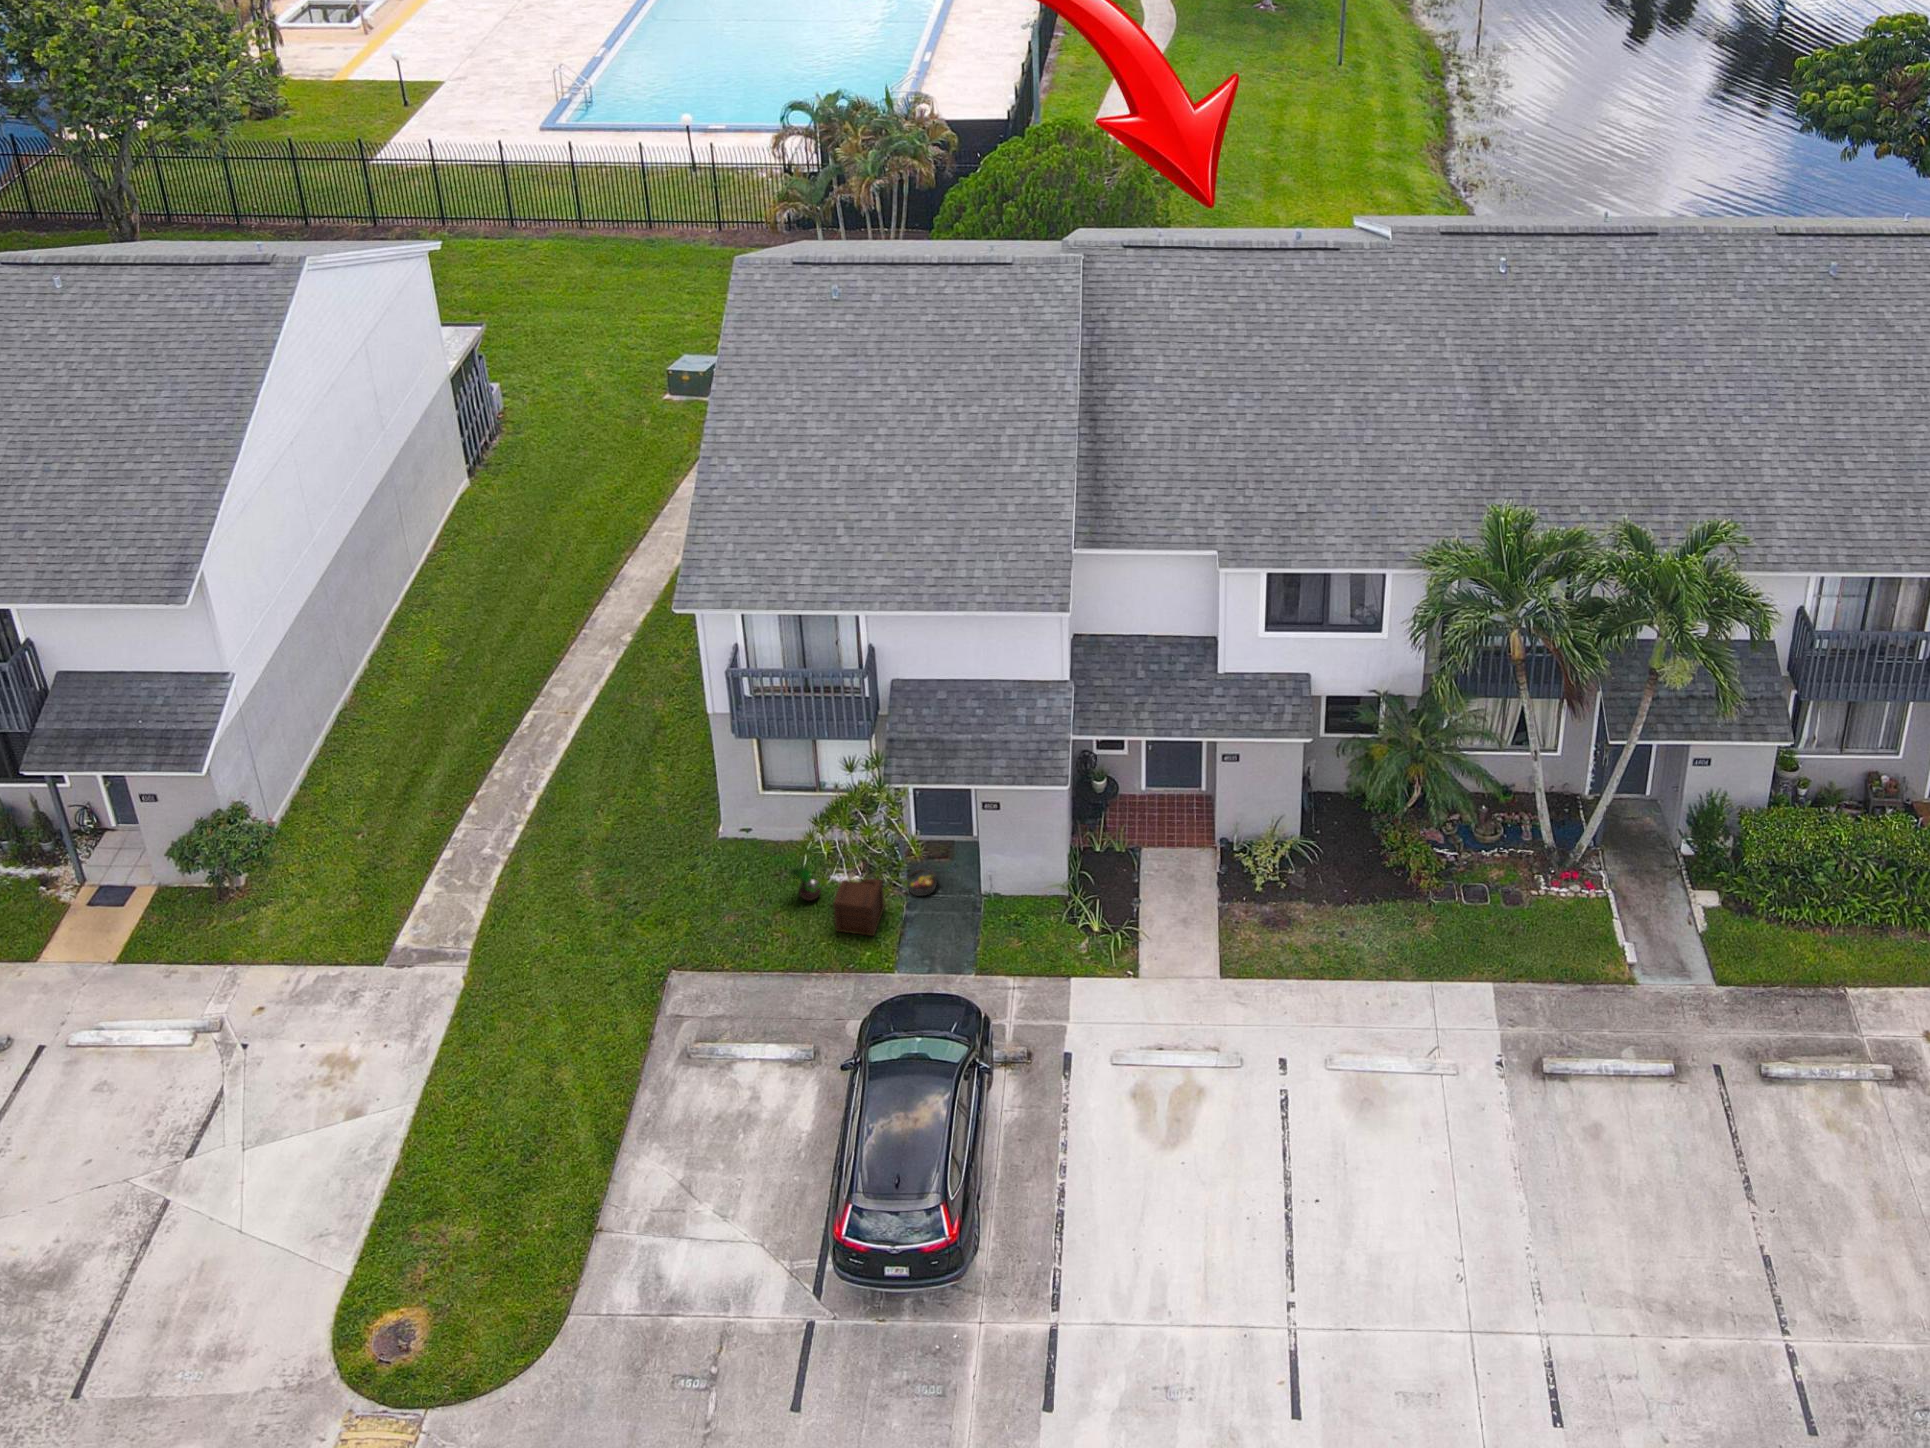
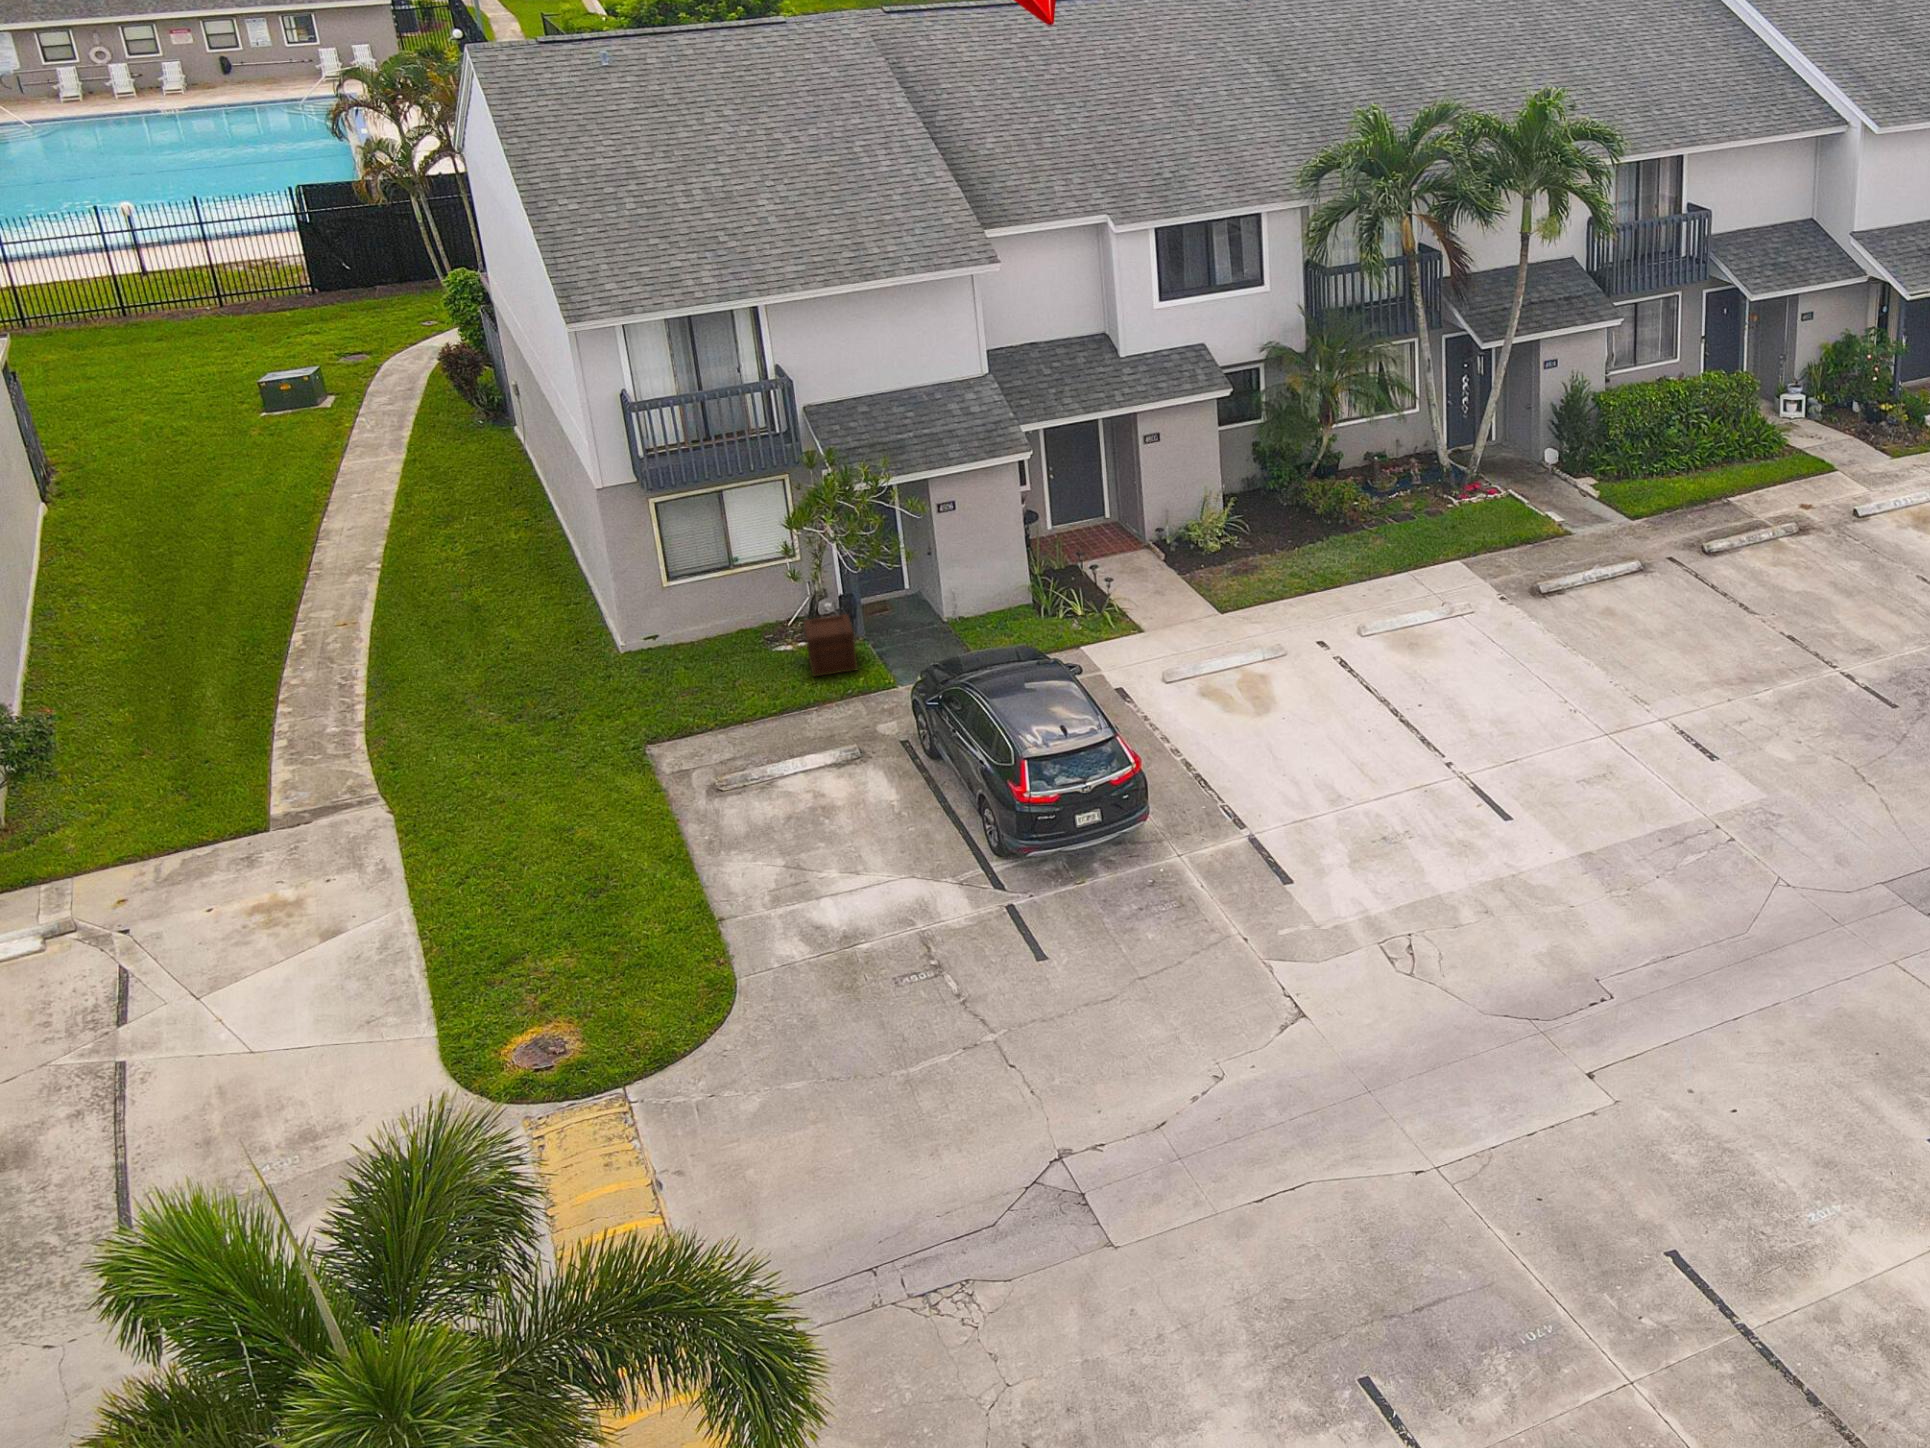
potted tree: present [789,864,821,900] -> none [736,615,777,665]
basket: present [907,869,937,896] -> none [864,610,898,637]

